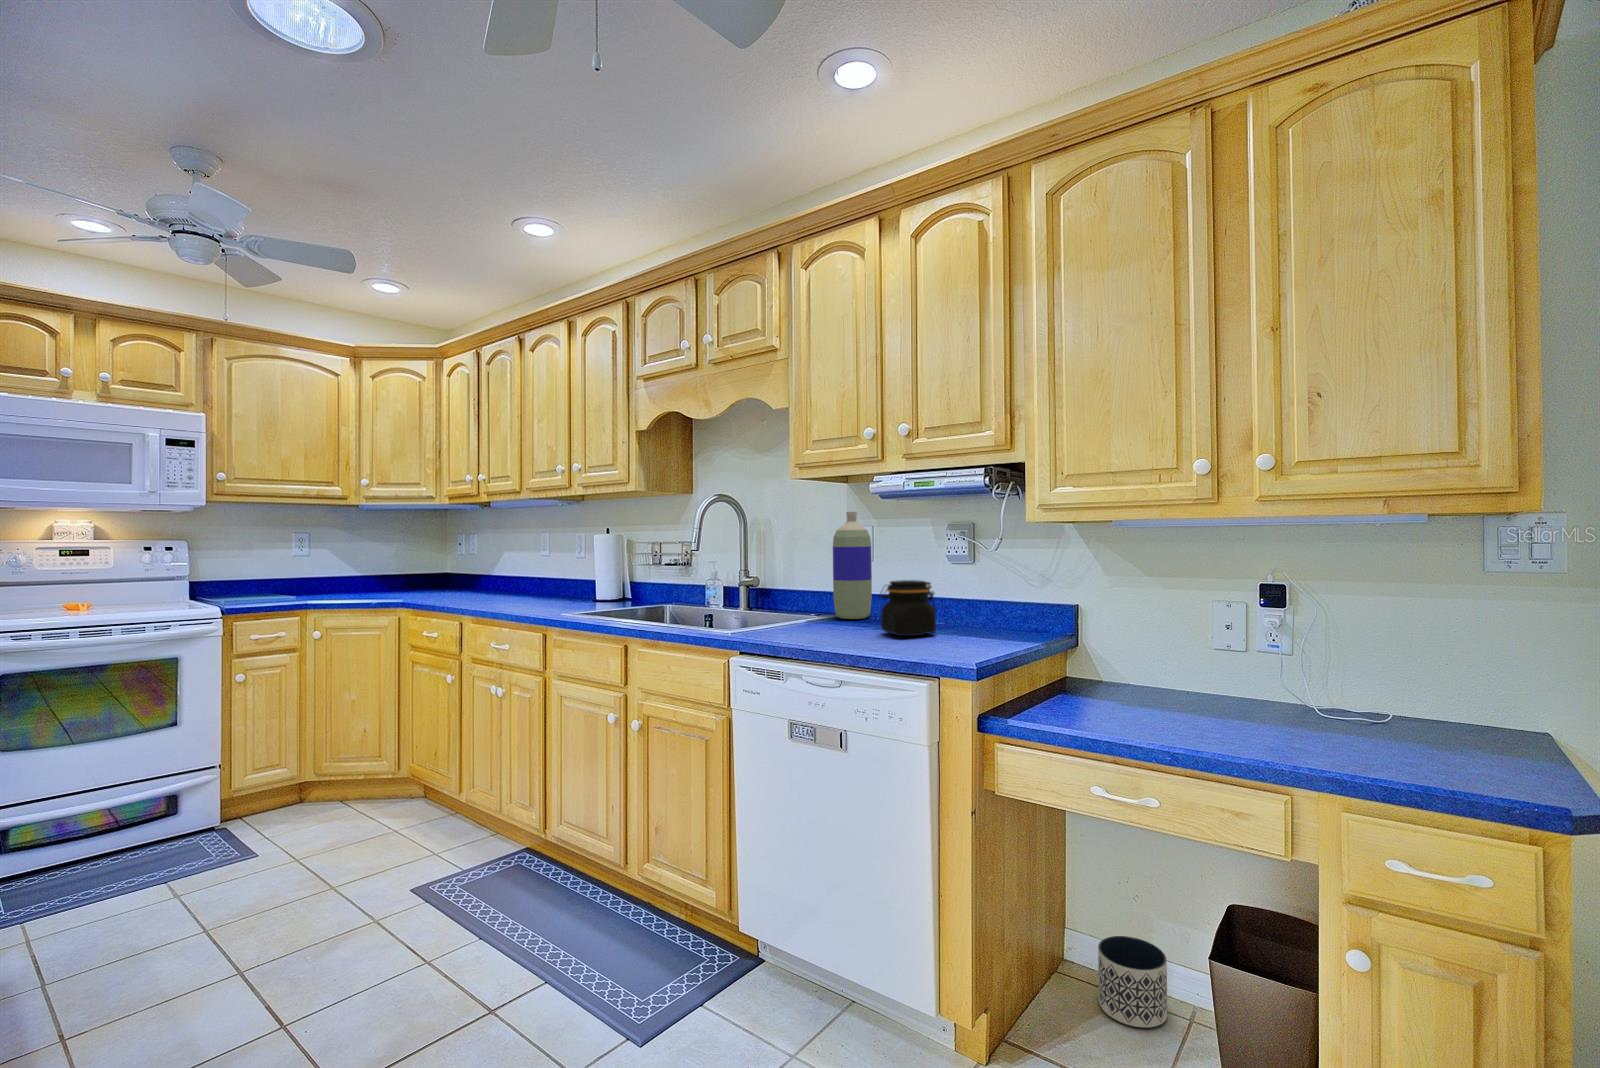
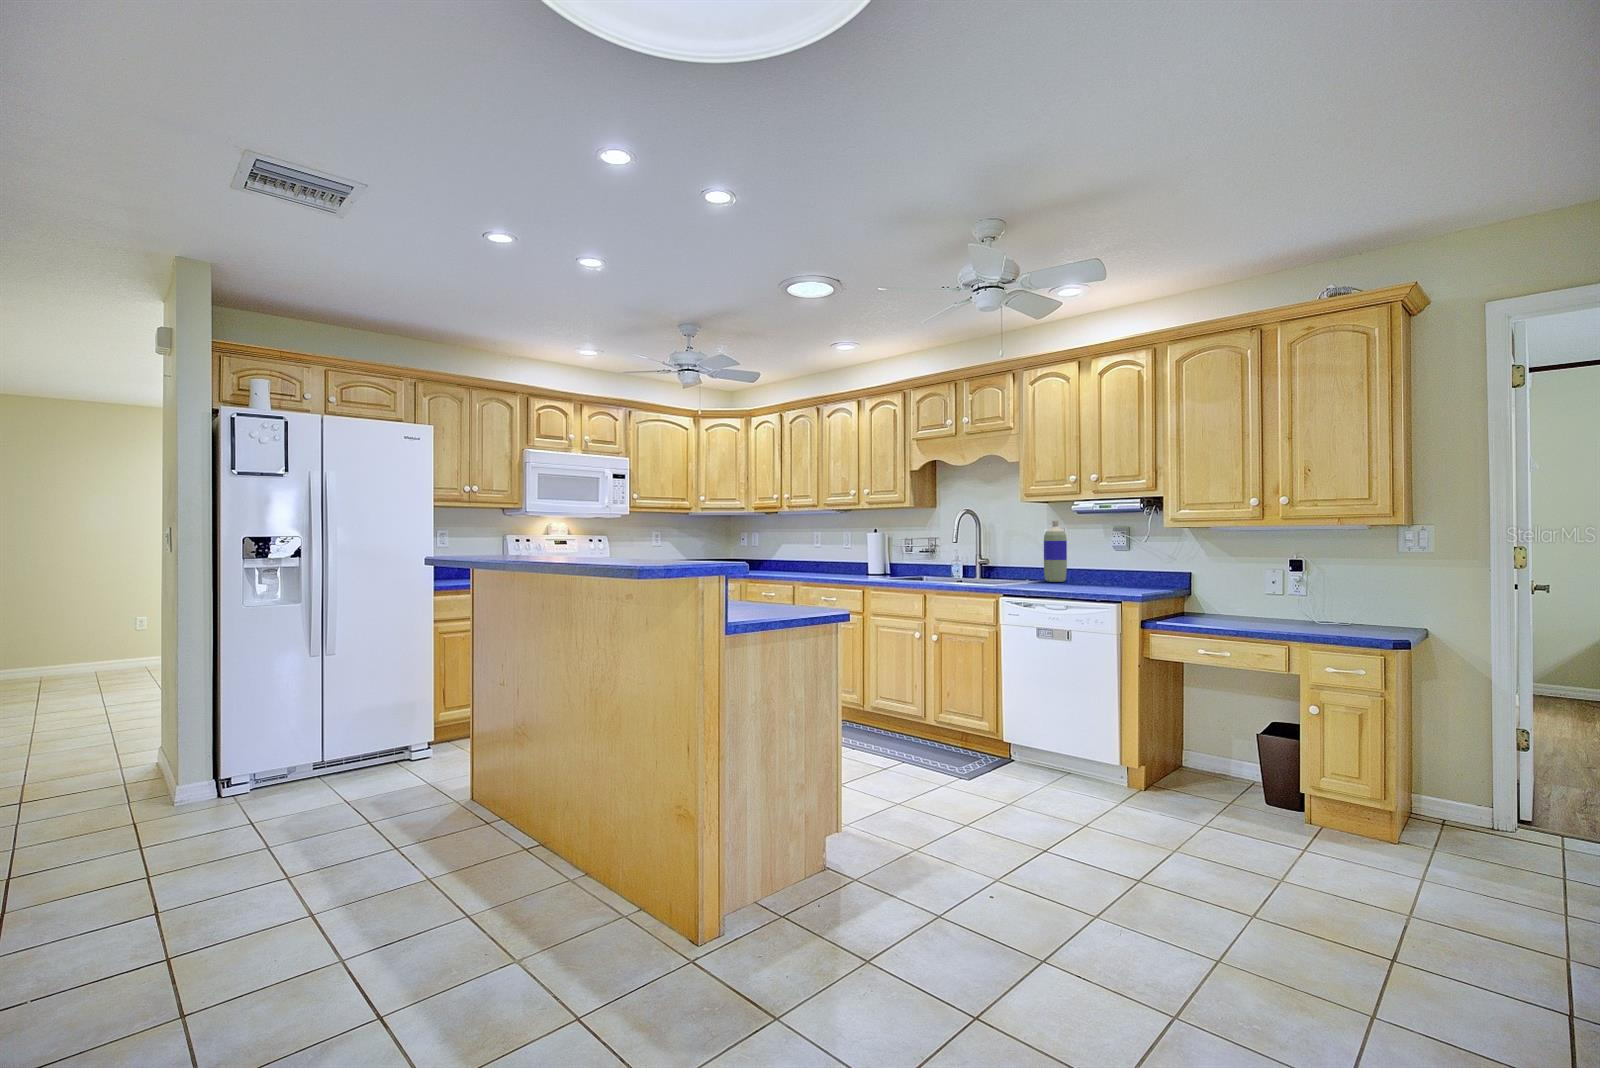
jar: present [881,580,936,636] -> none [1080,559,1112,588]
planter: present [1098,936,1167,1028] -> none [1202,745,1239,783]

